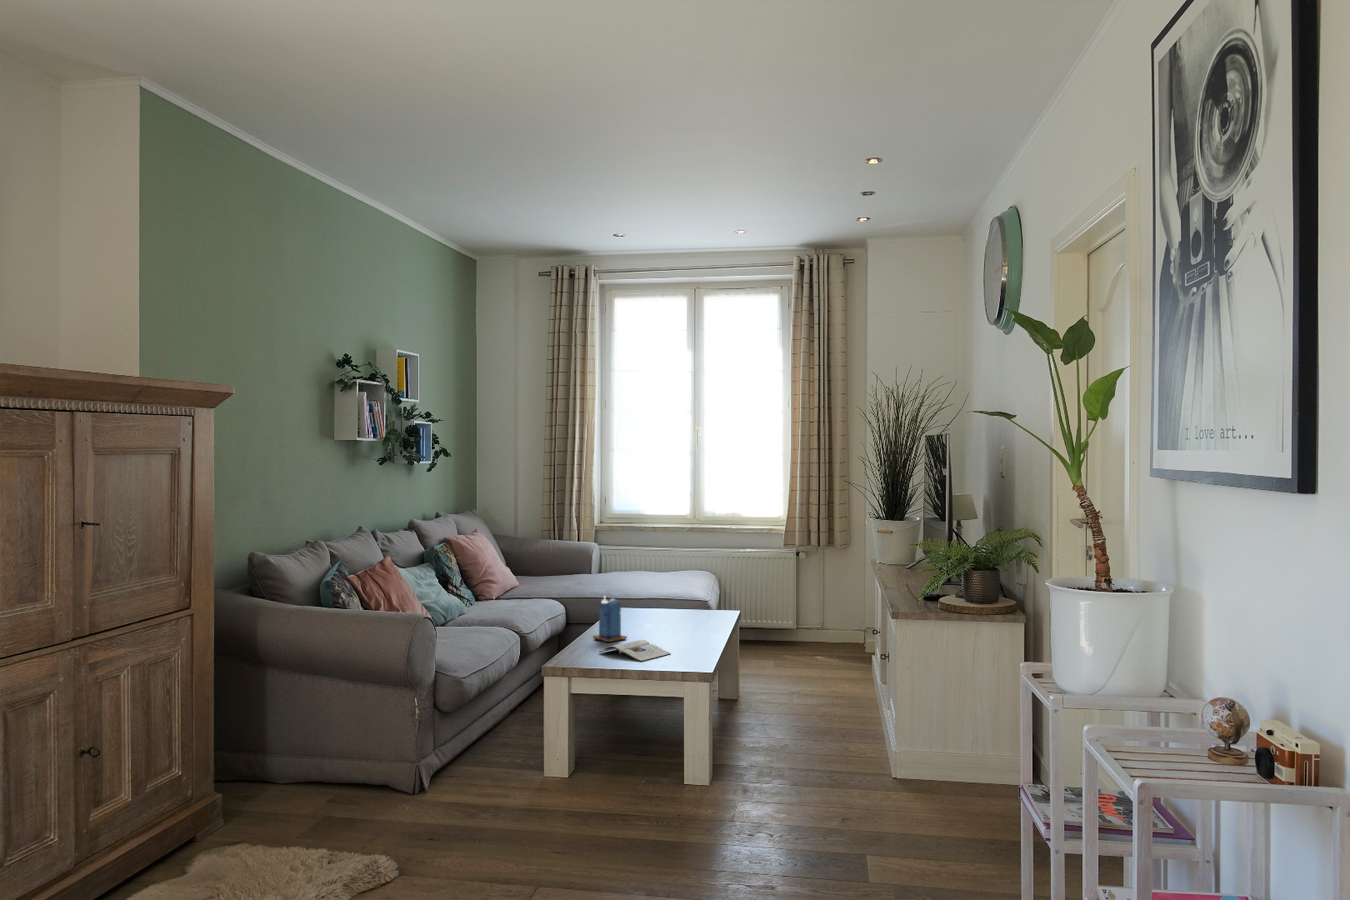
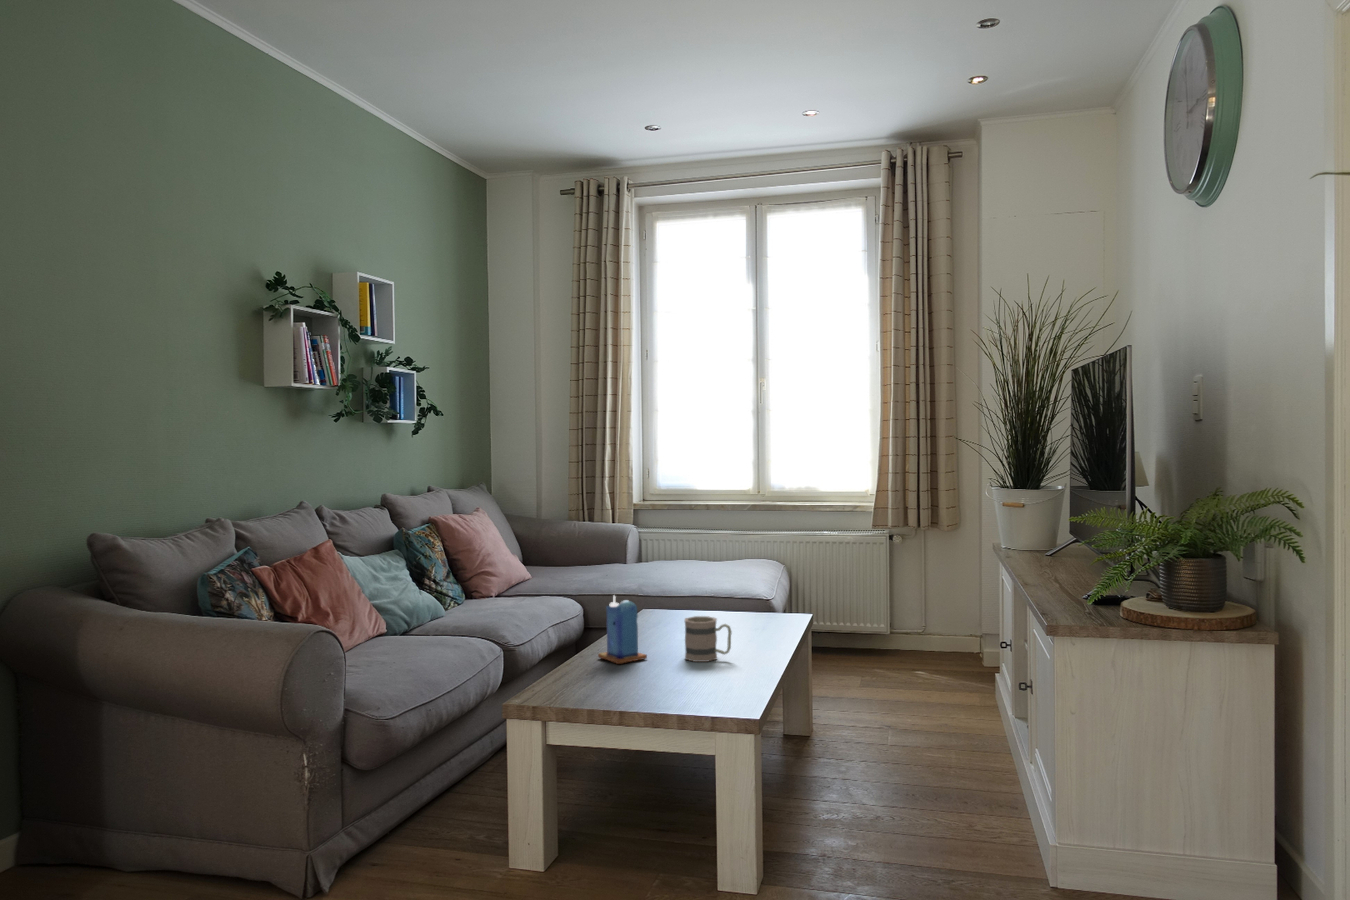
mug: none [653,610,685,640] -> present [685,616,732,662]
magazine: present [599,640,671,662] -> none [598,663,706,700]

